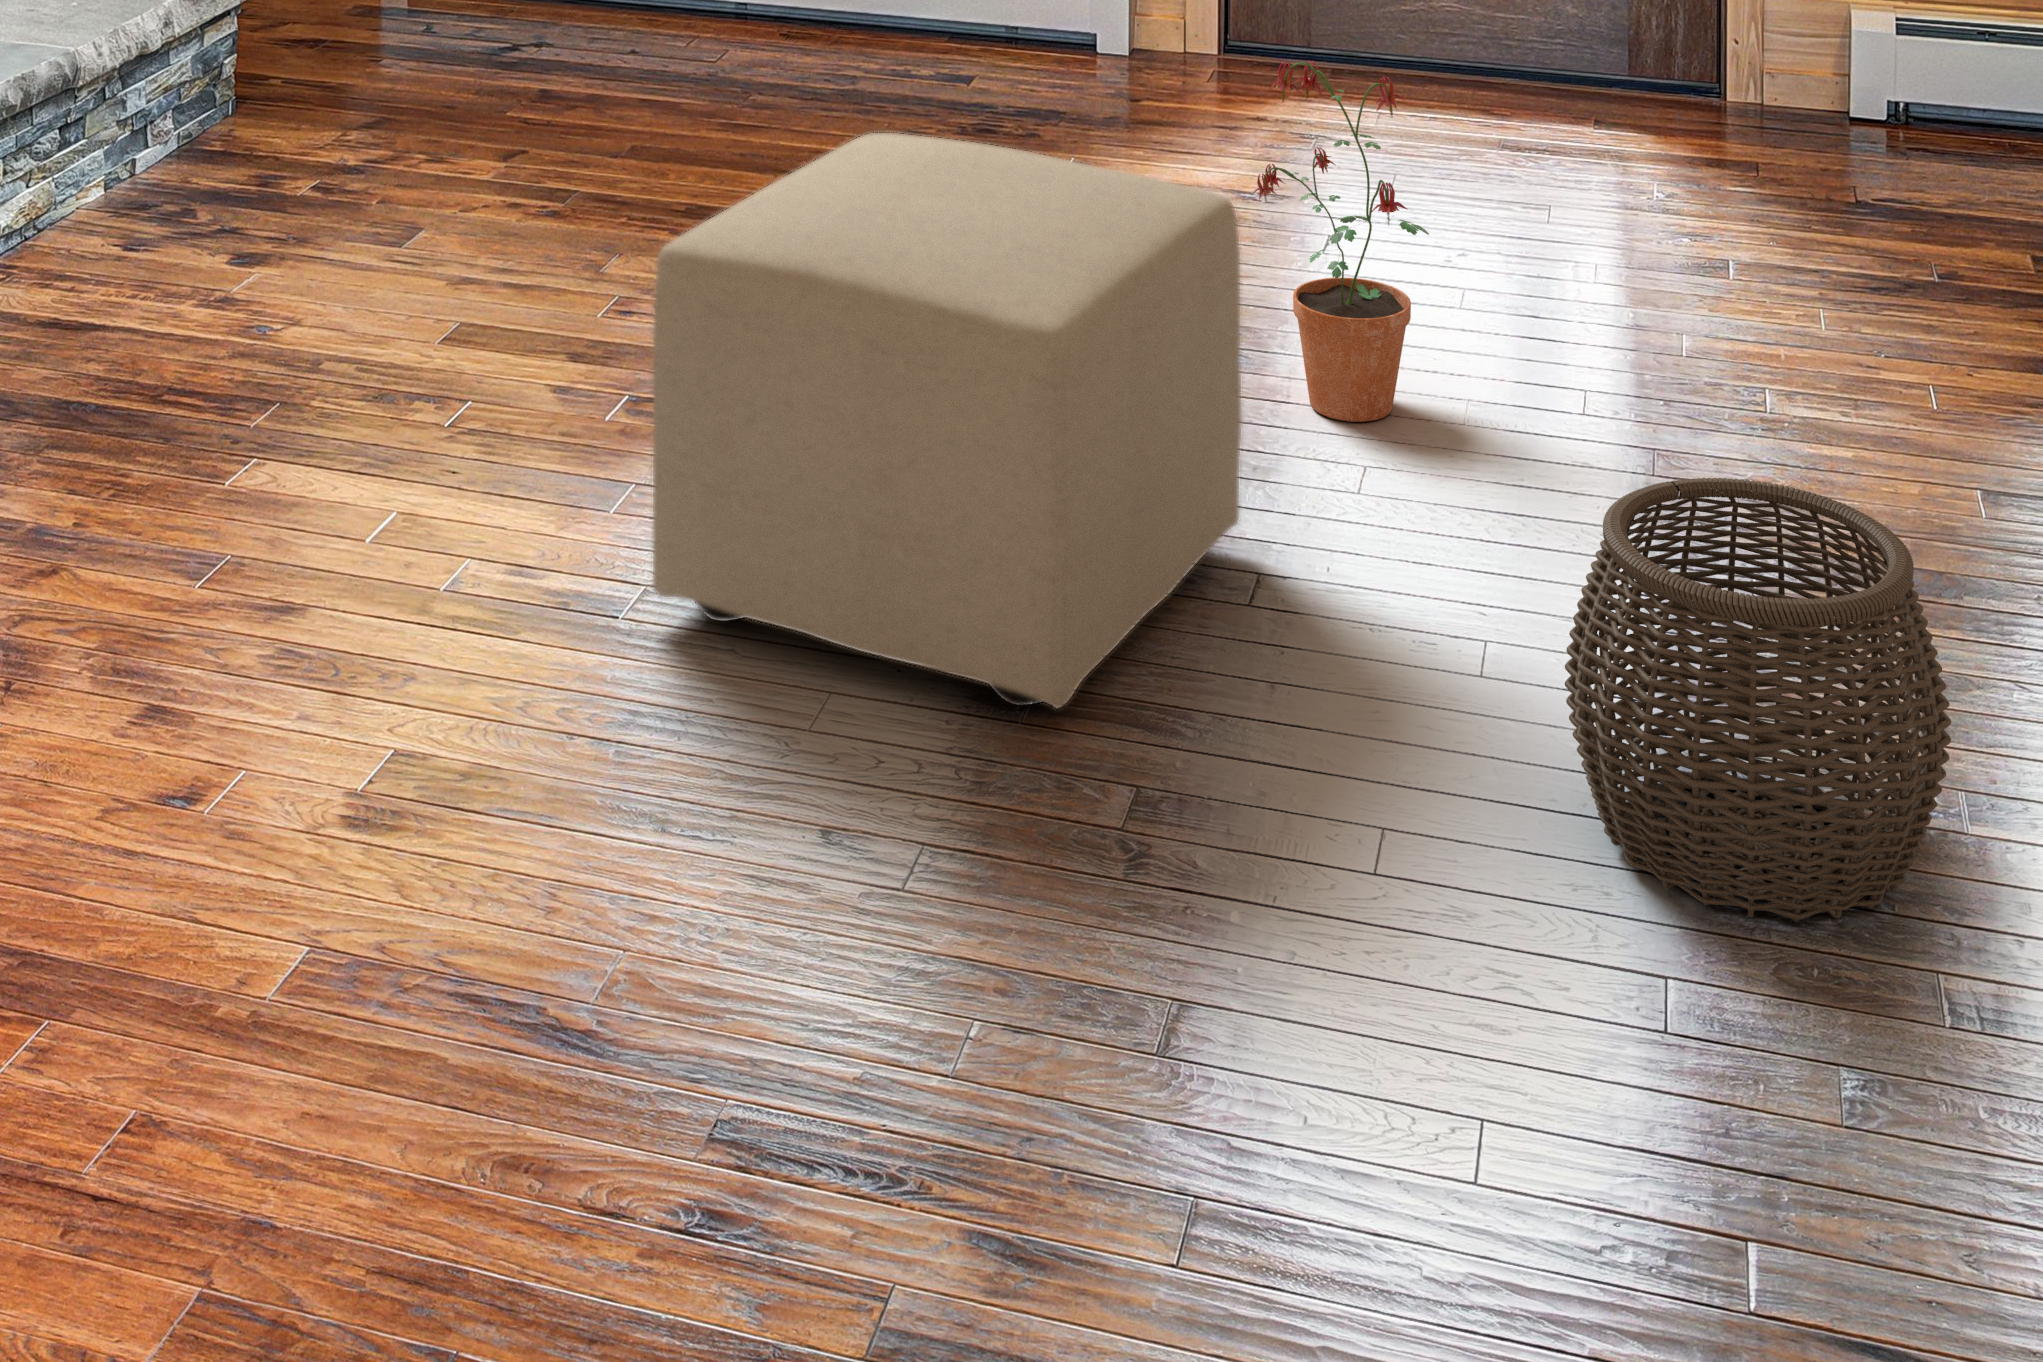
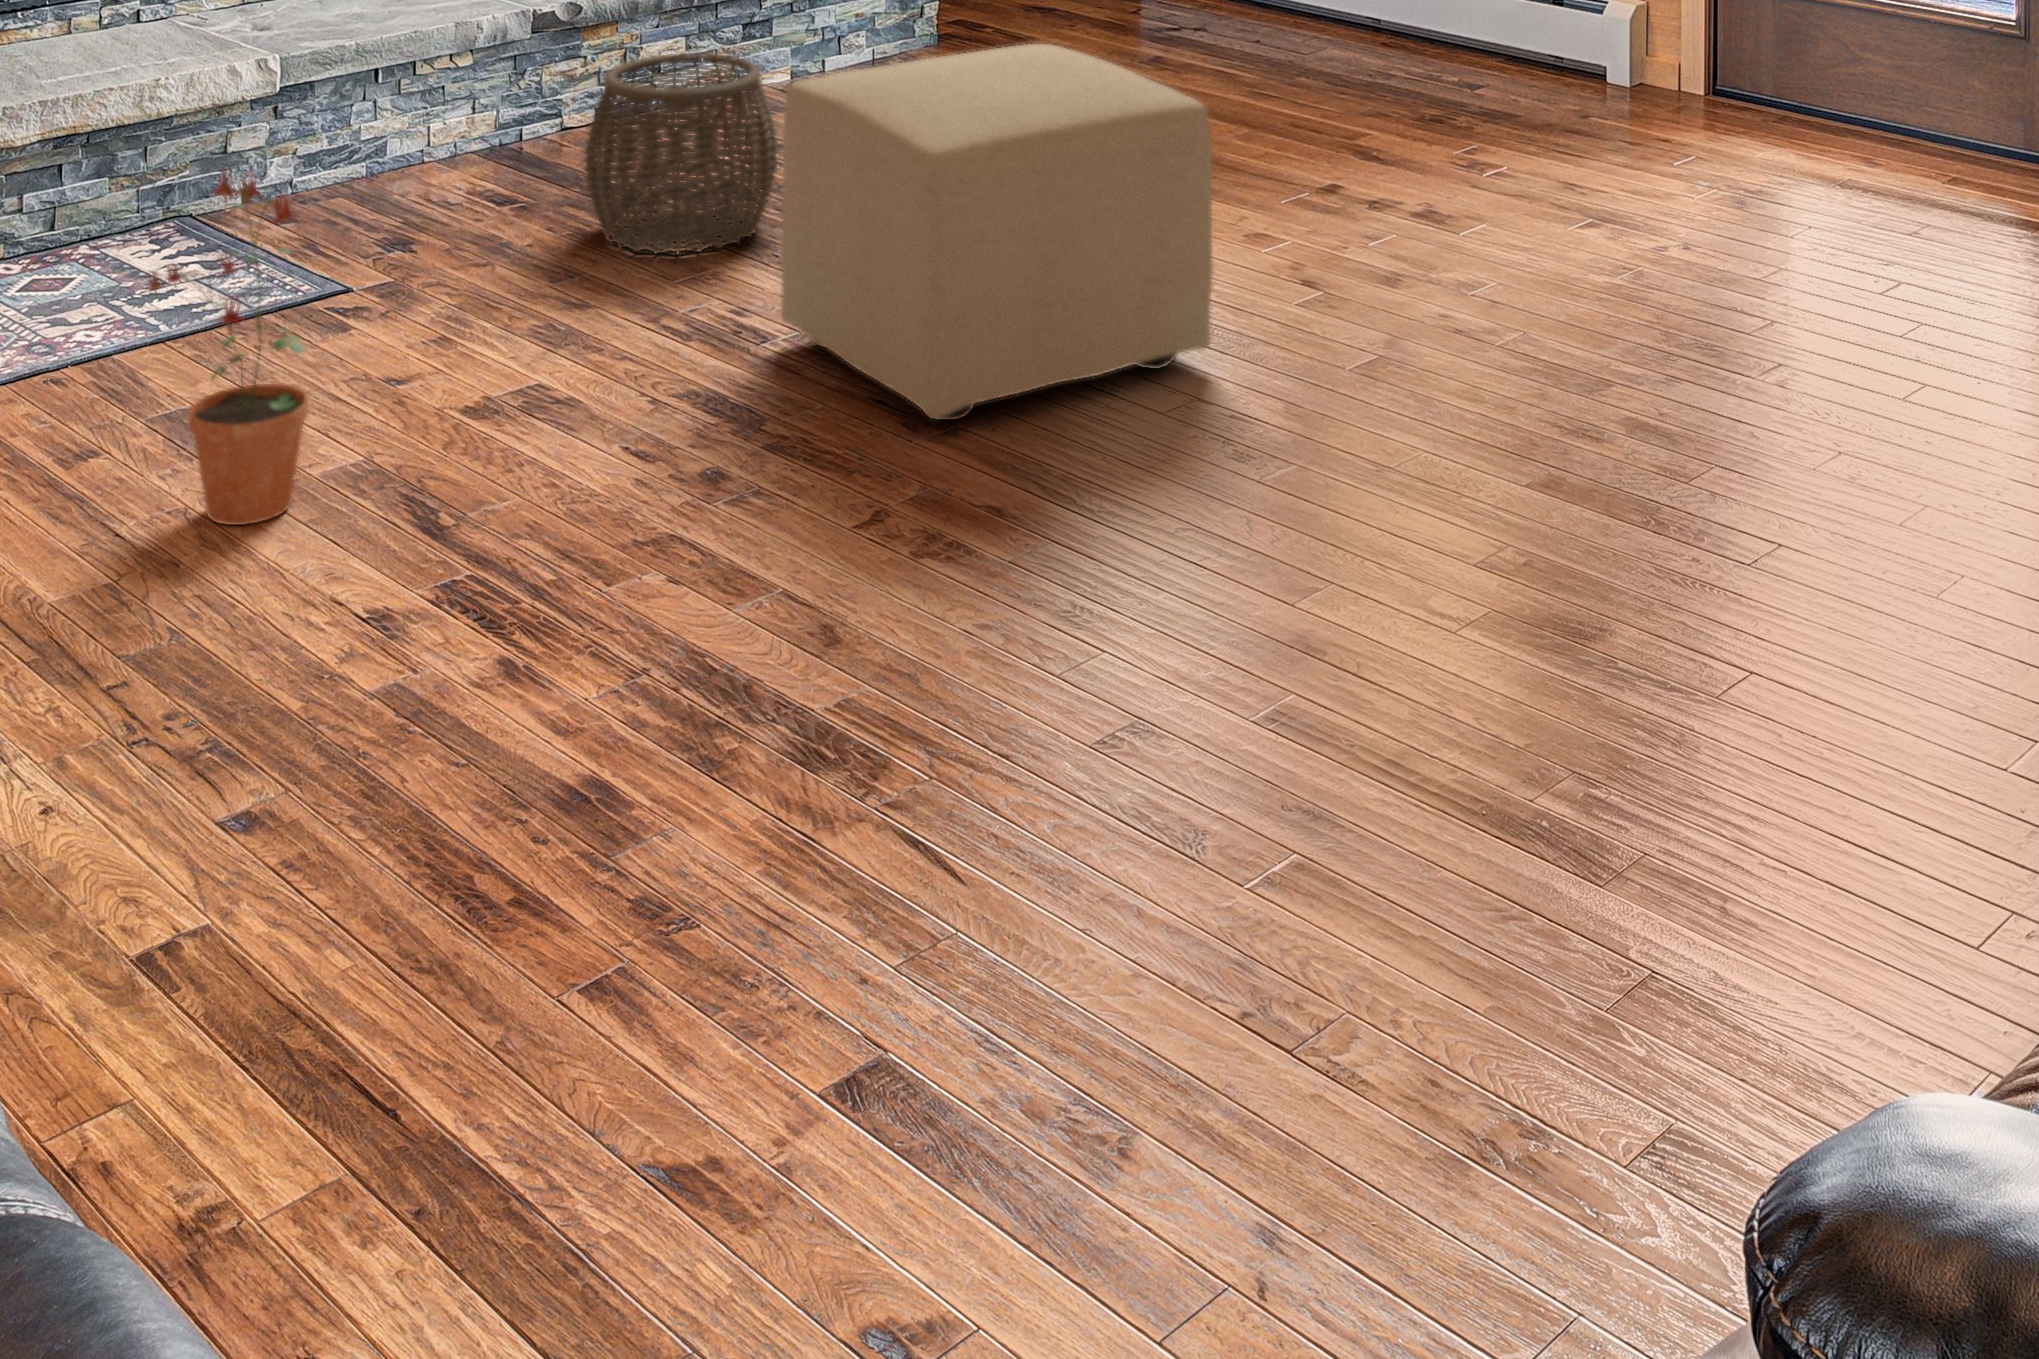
potted plant: present [1253,61,1429,422] -> present [149,170,309,525]
woven basket: present [1565,478,1951,922] -> present [584,53,778,253]

